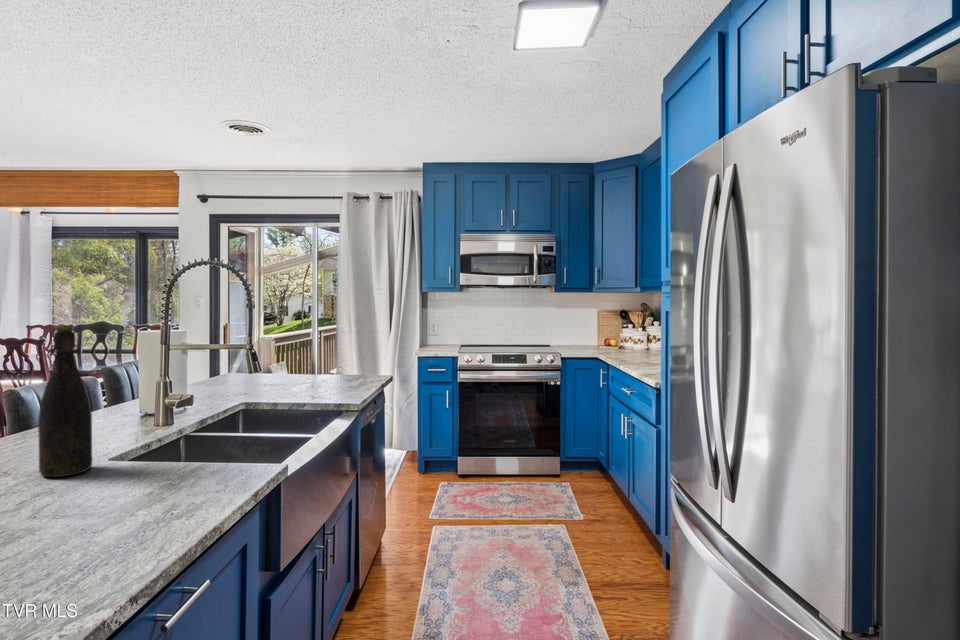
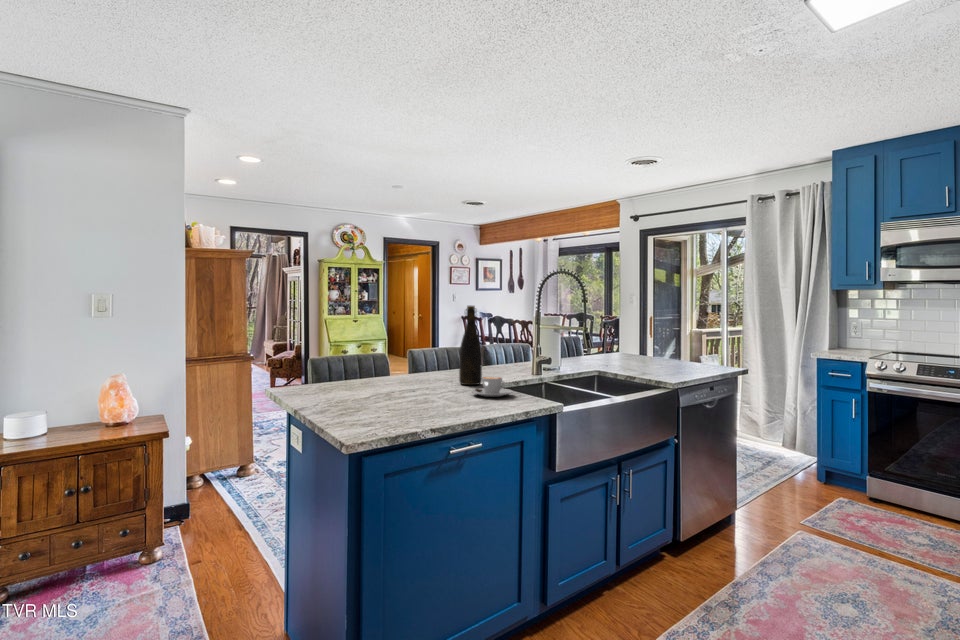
coffee cup: none [104,457,195,502] -> present [471,377,513,397]

